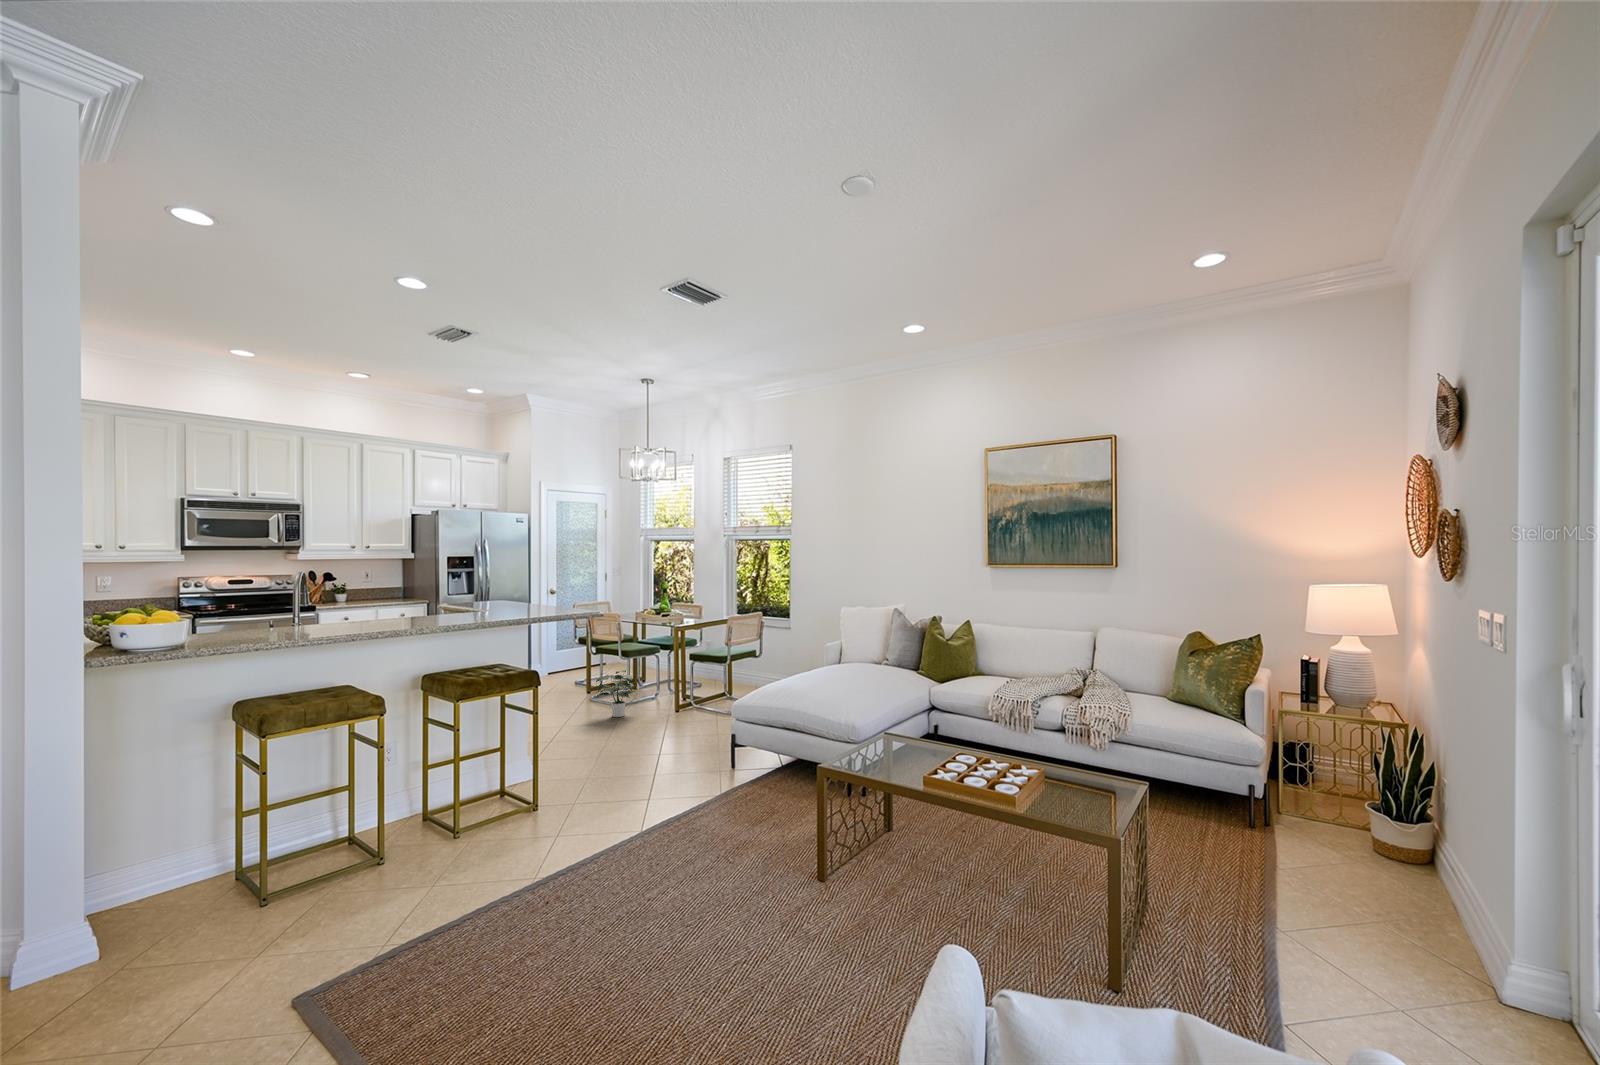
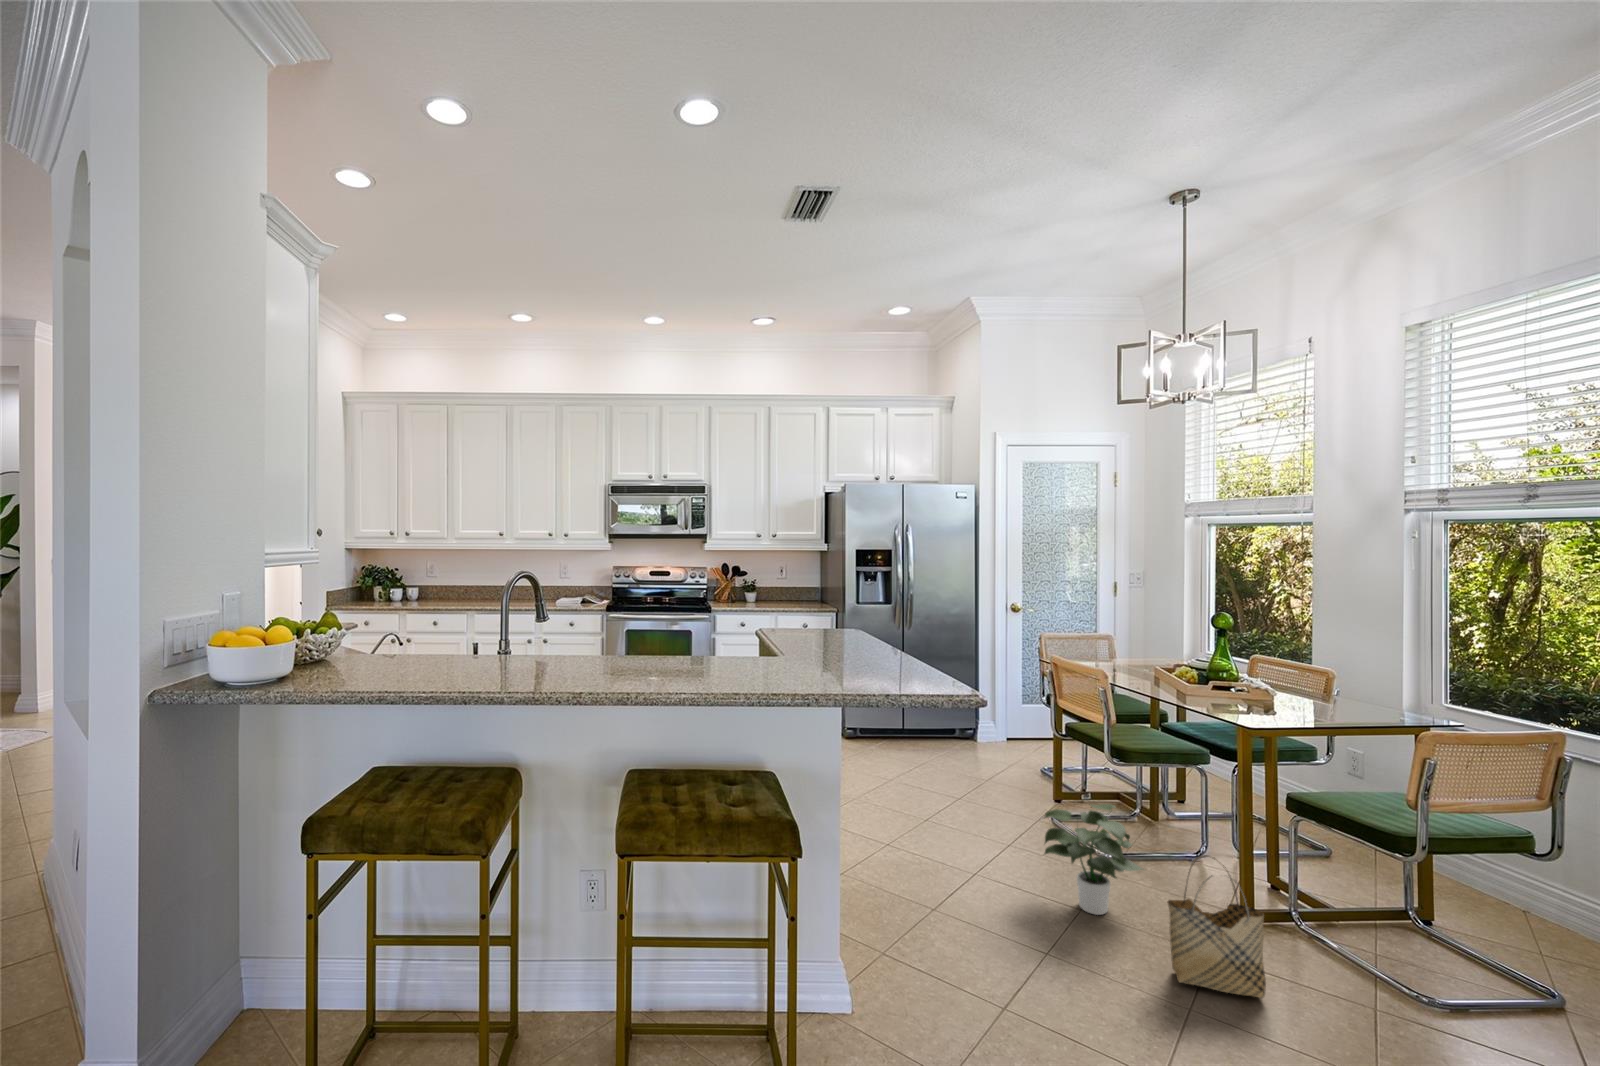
woven basket: none [650,675,682,722] -> present [1167,855,1266,998]

